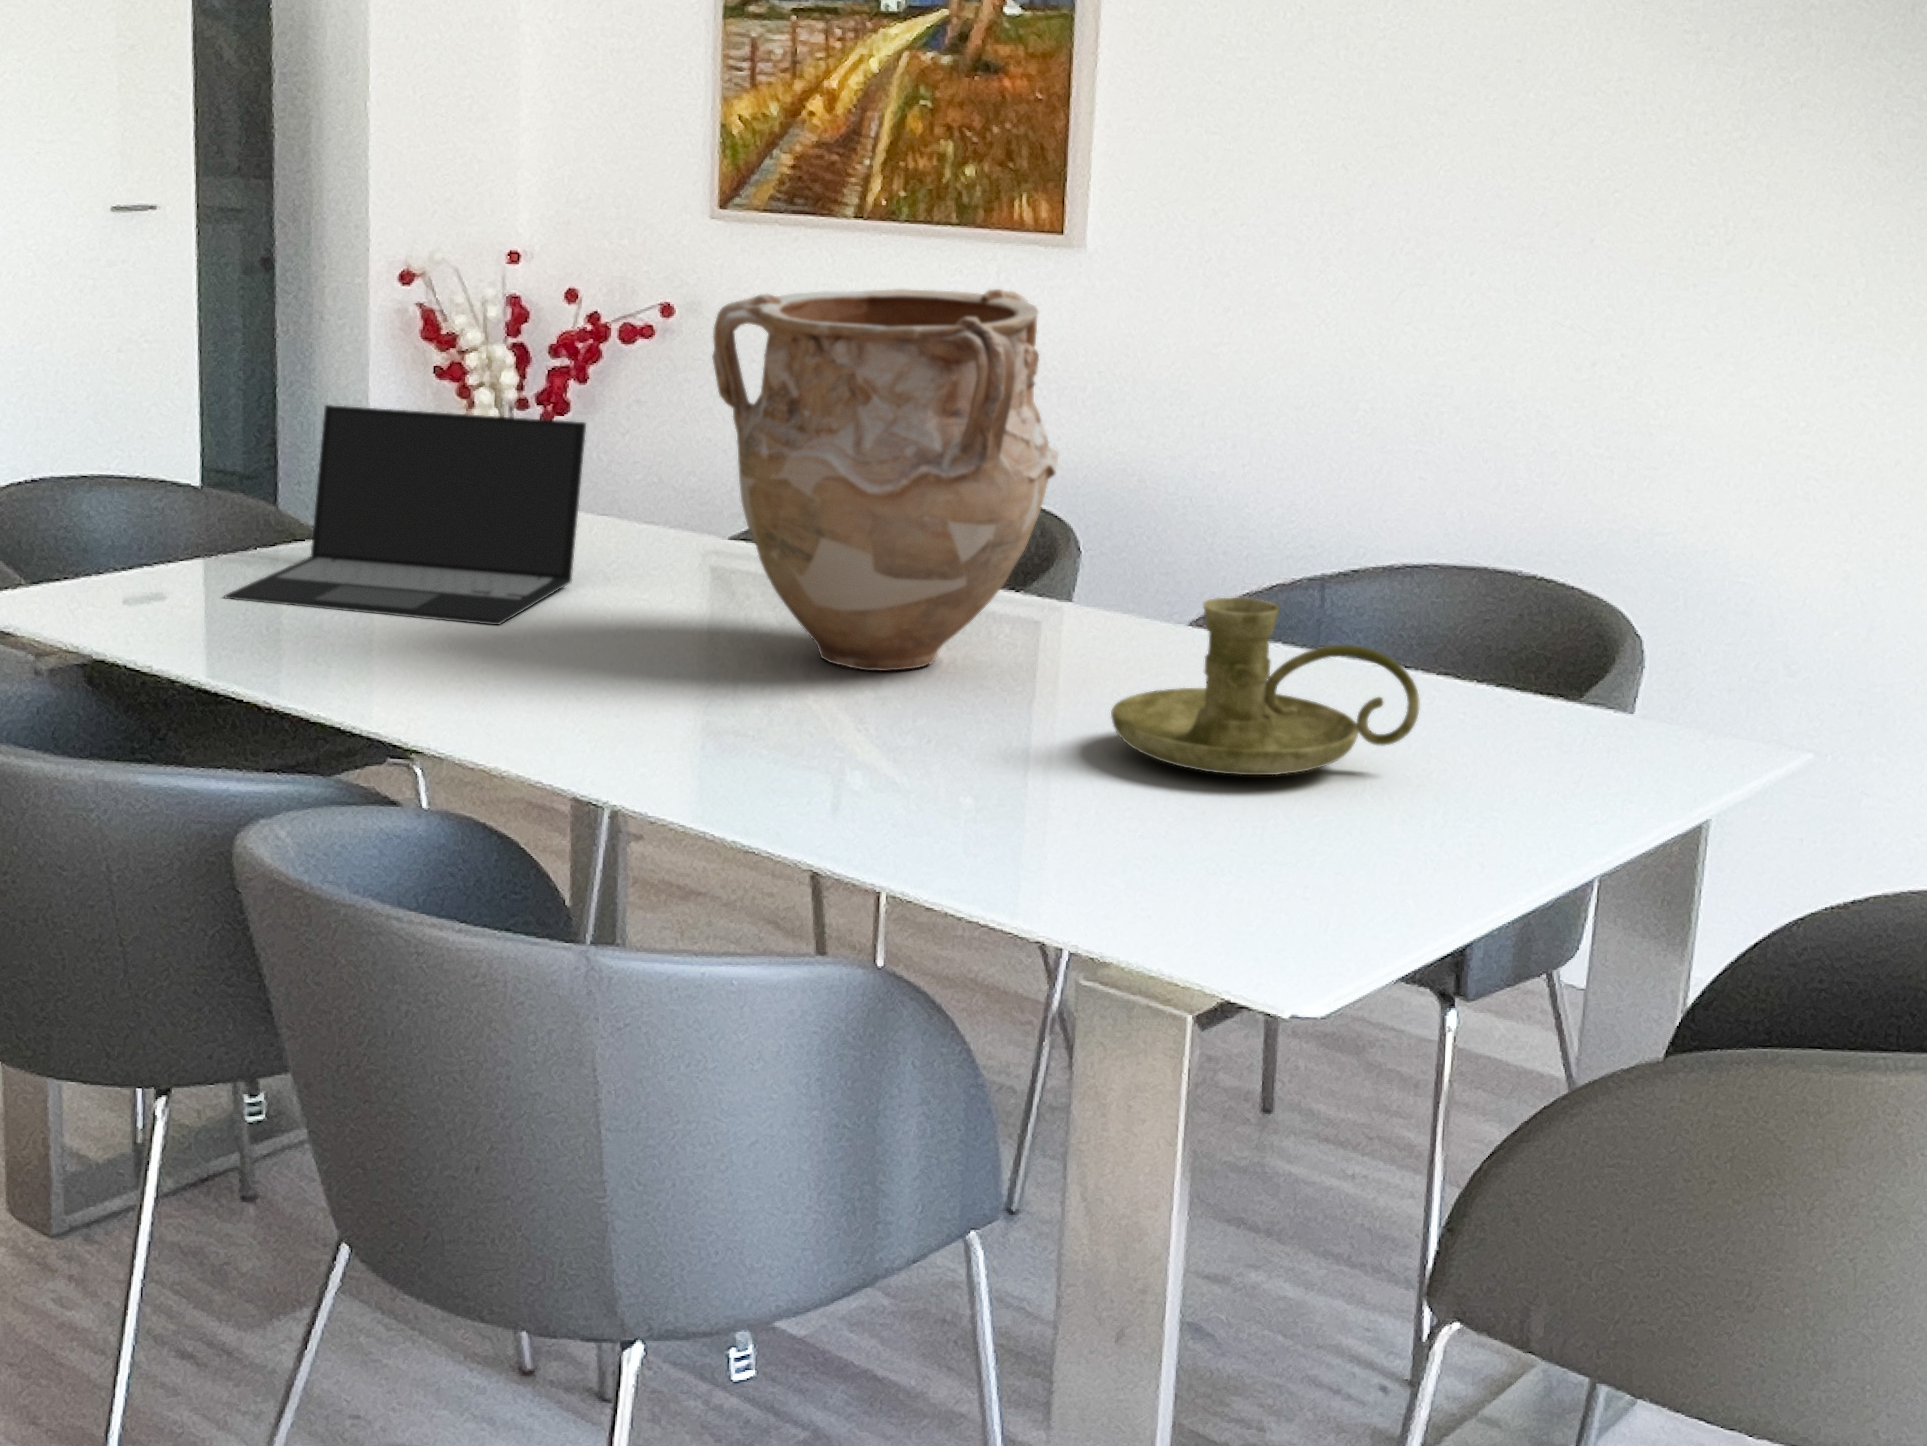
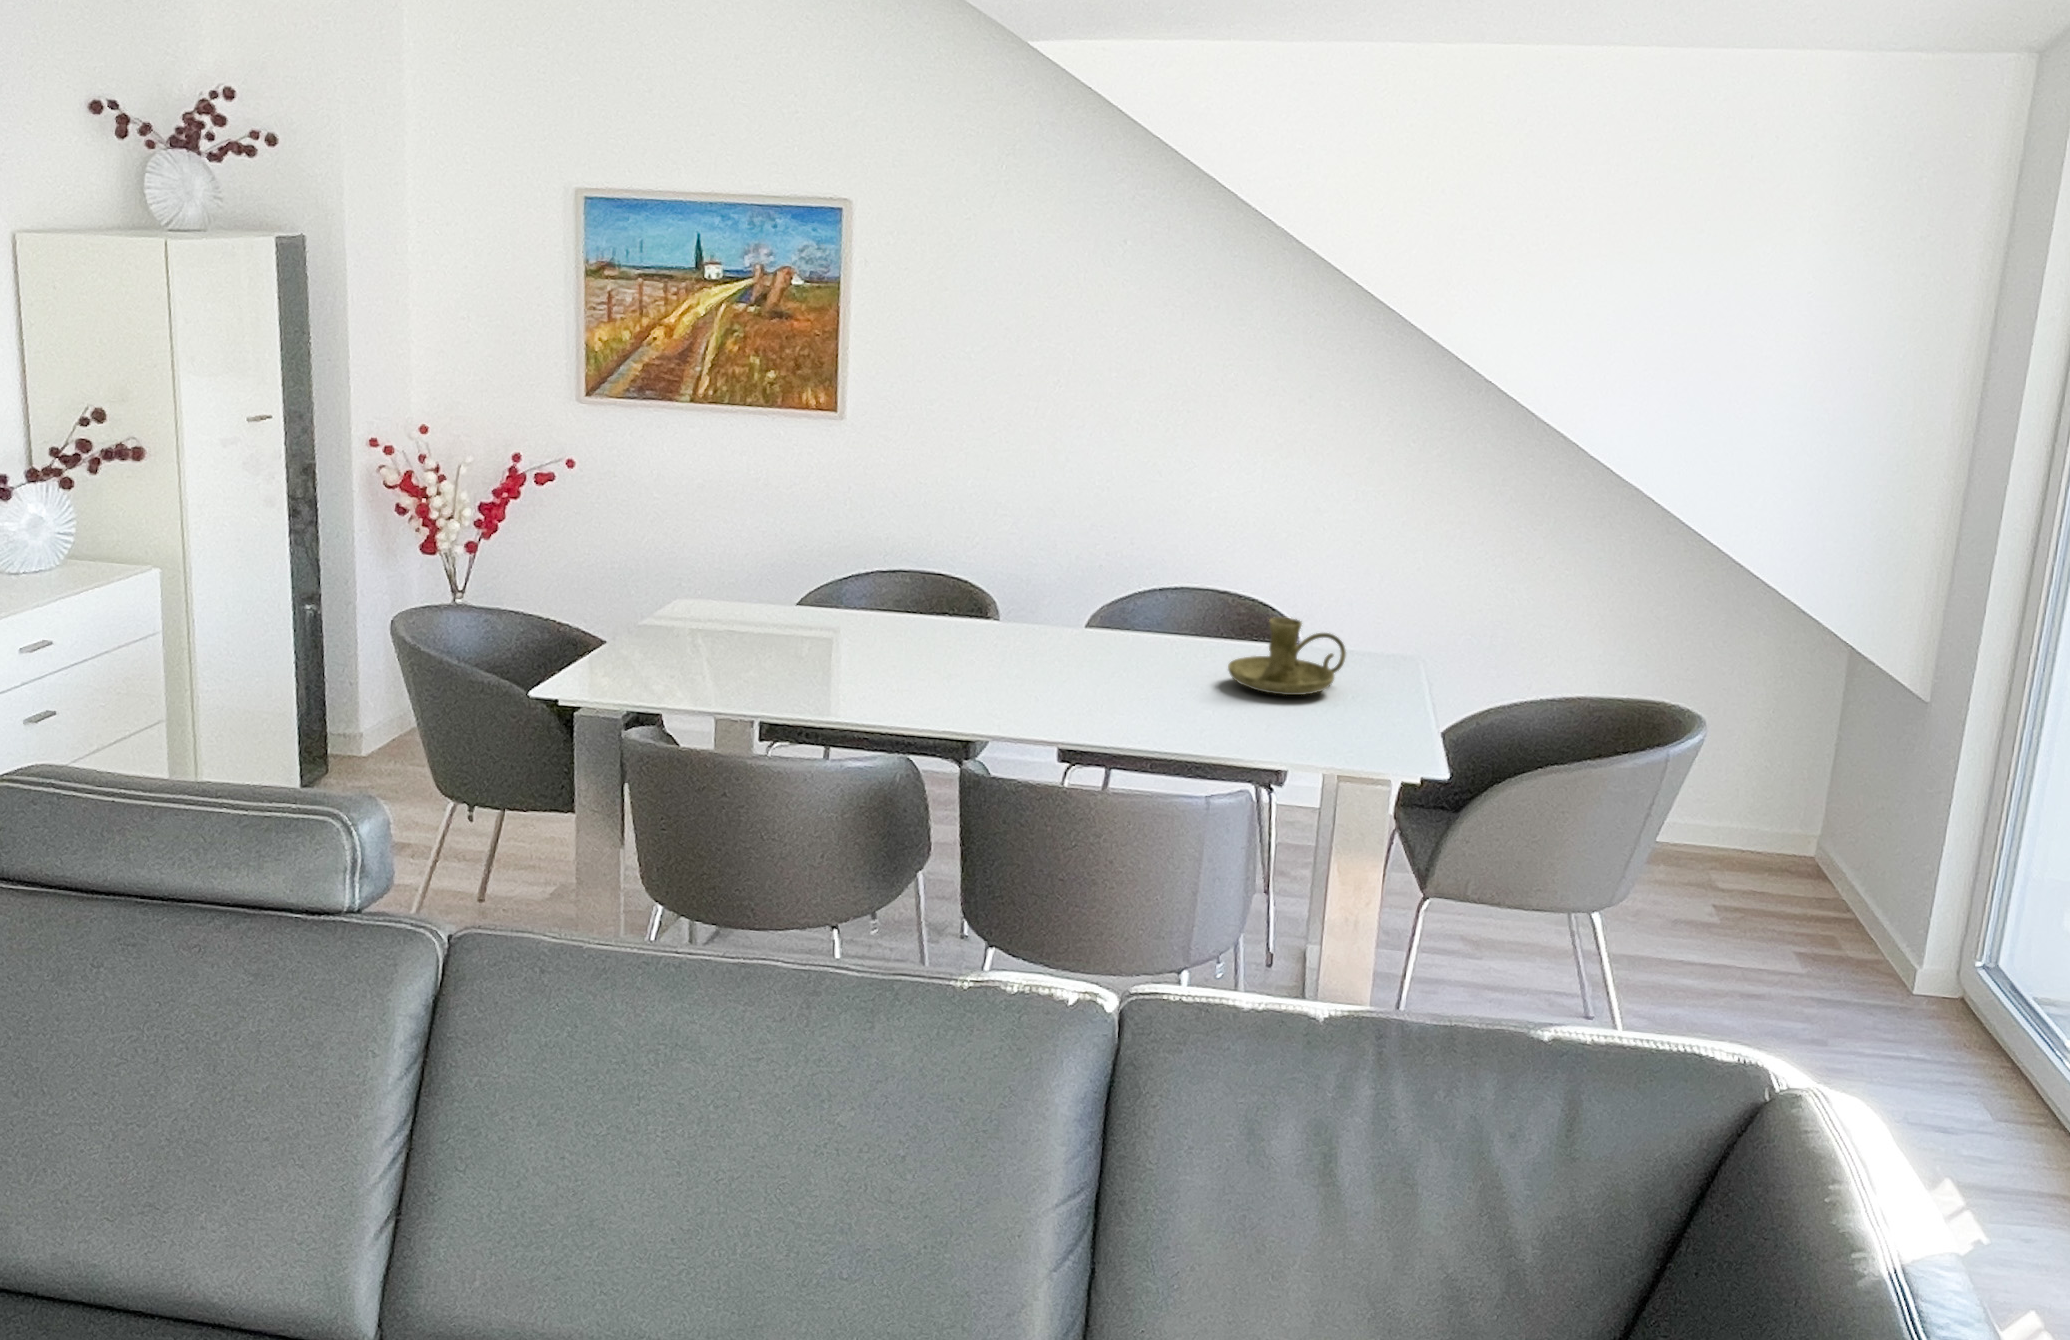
vase: present [712,289,1058,671] -> none [985,478,1154,668]
laptop: present [225,405,586,625] -> none [689,554,870,674]

